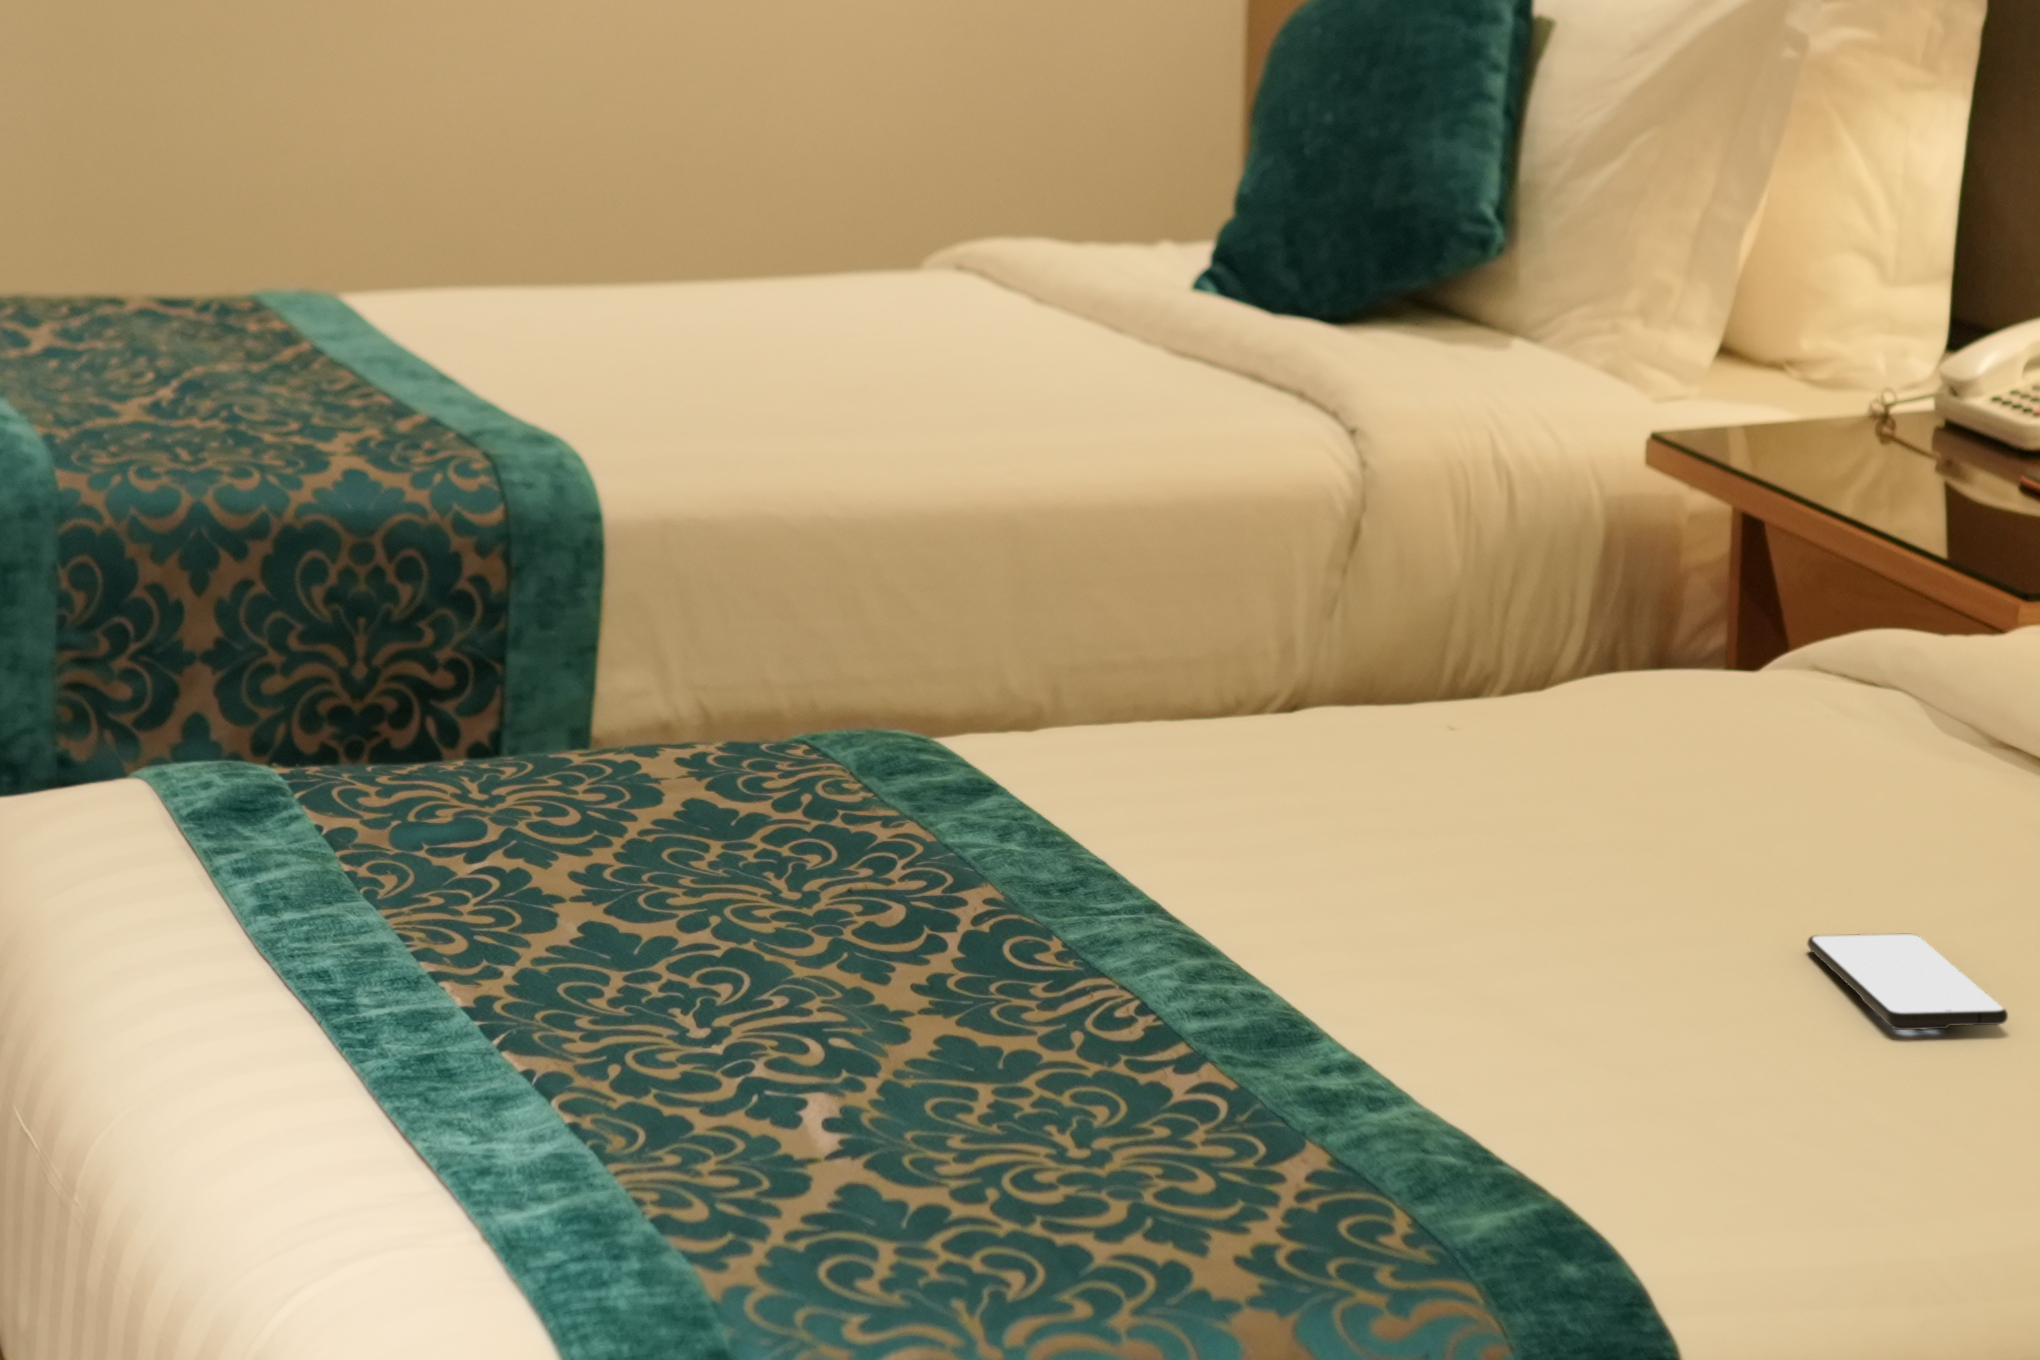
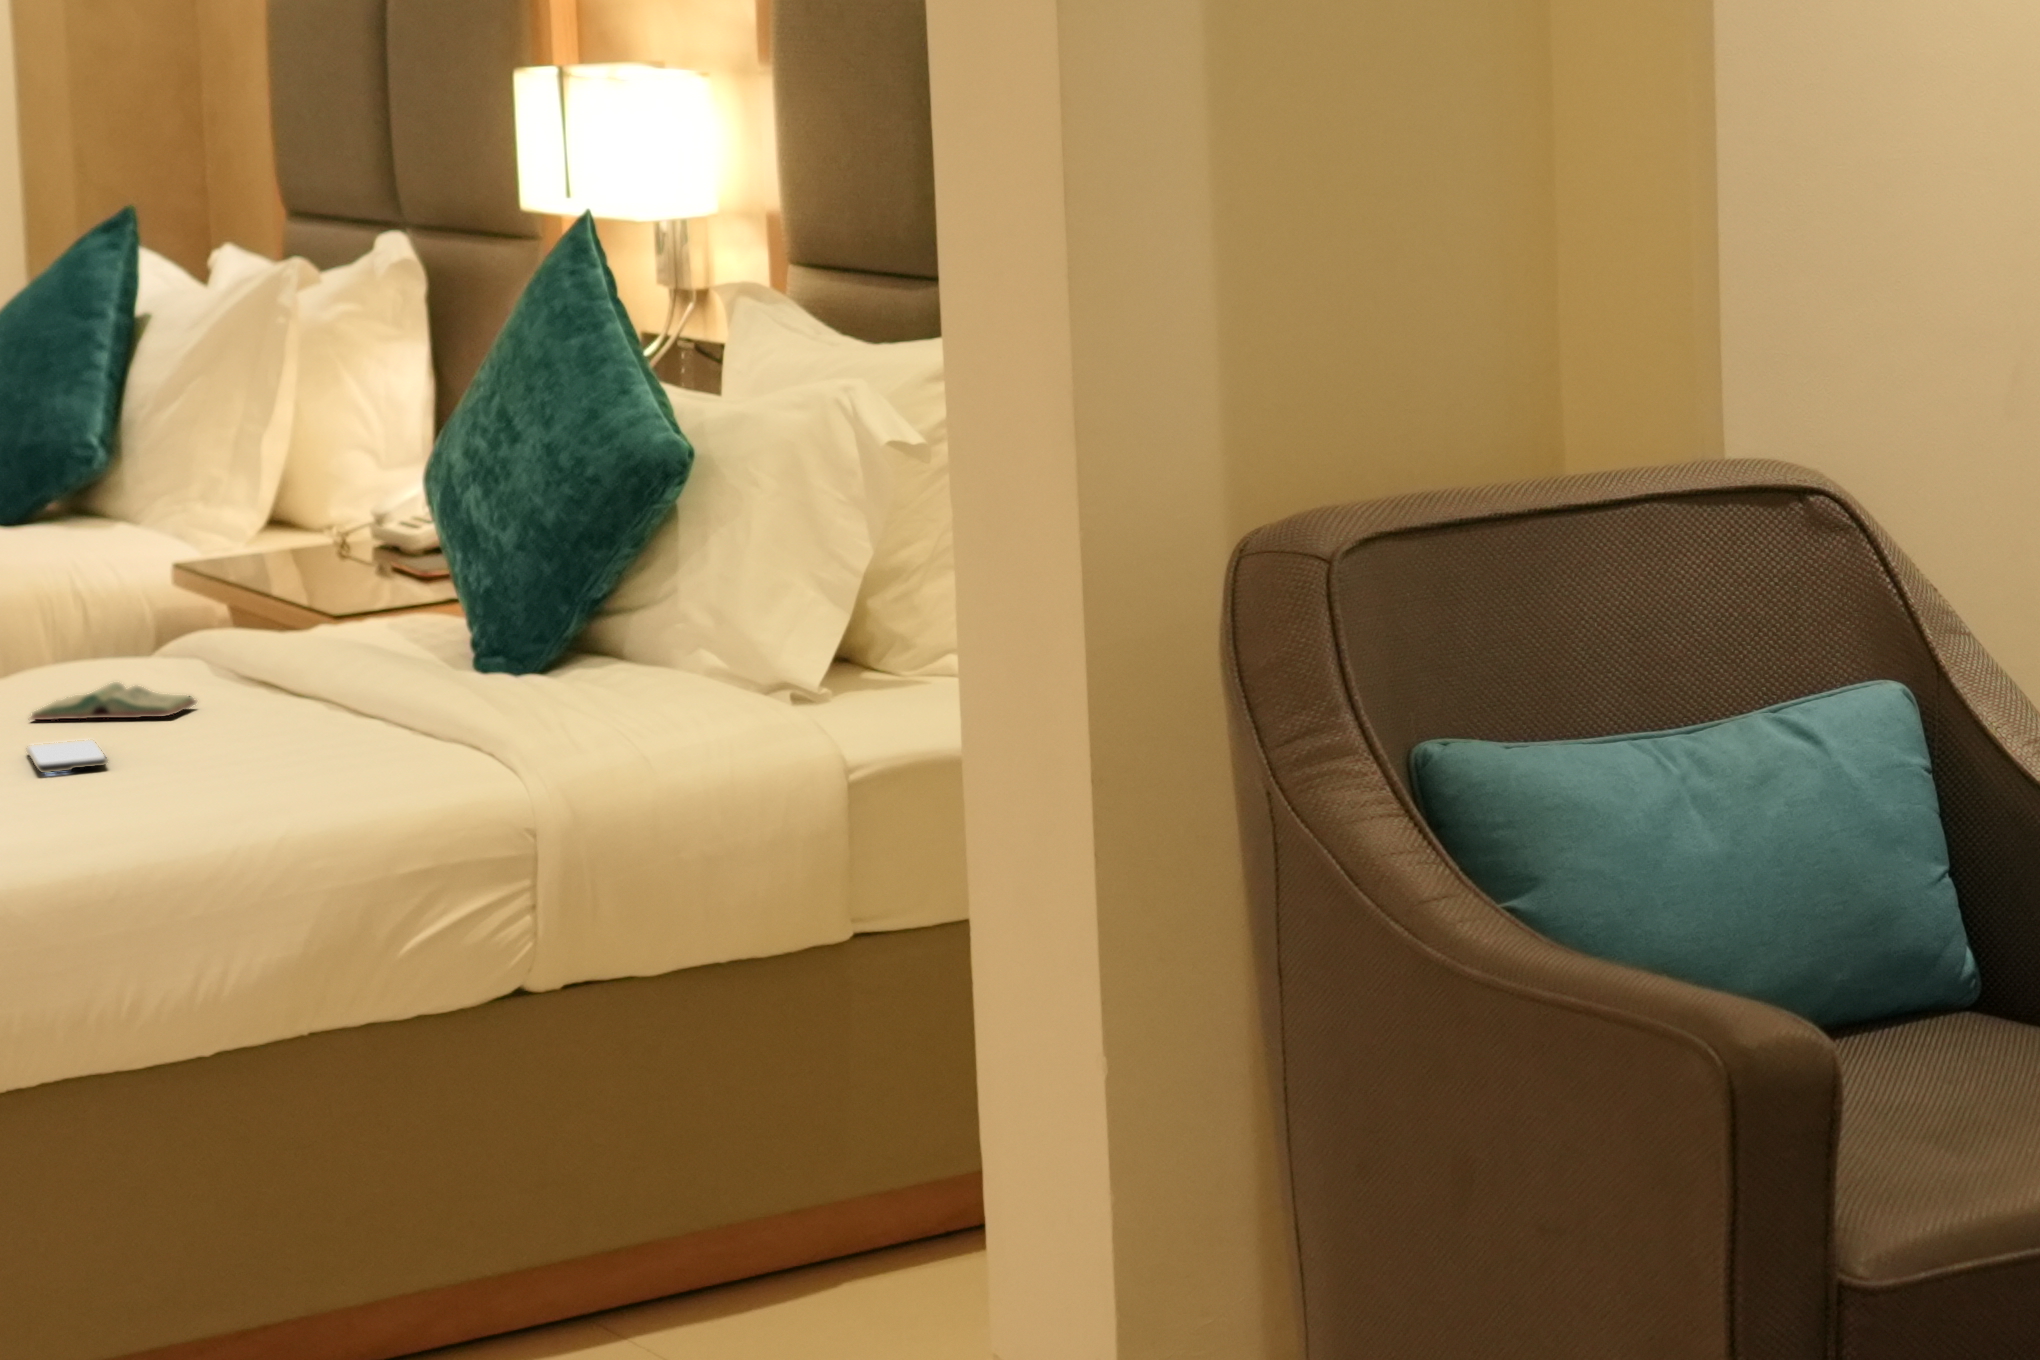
book: none [1730,779,2011,868] -> present [31,682,196,720]

